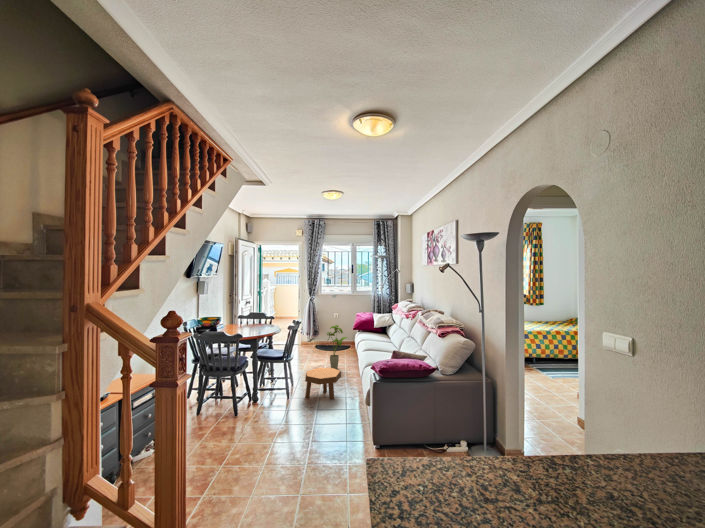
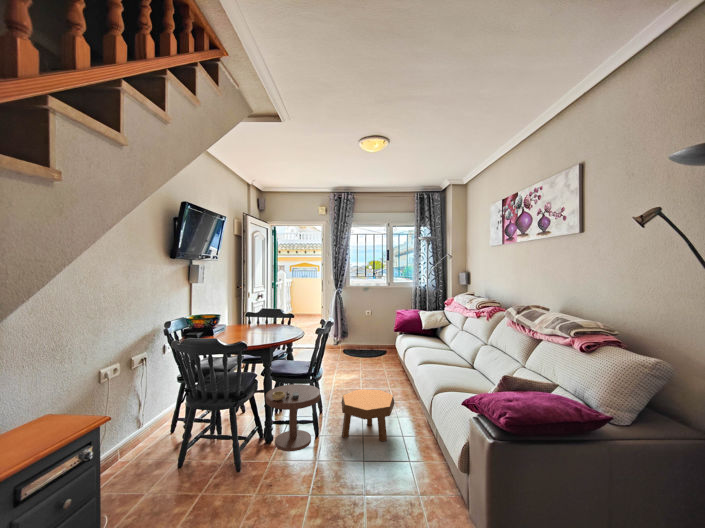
house plant: present [327,325,347,369] -> none [363,326,394,386]
side table: none [255,360,288,422] -> present [266,384,320,451]

